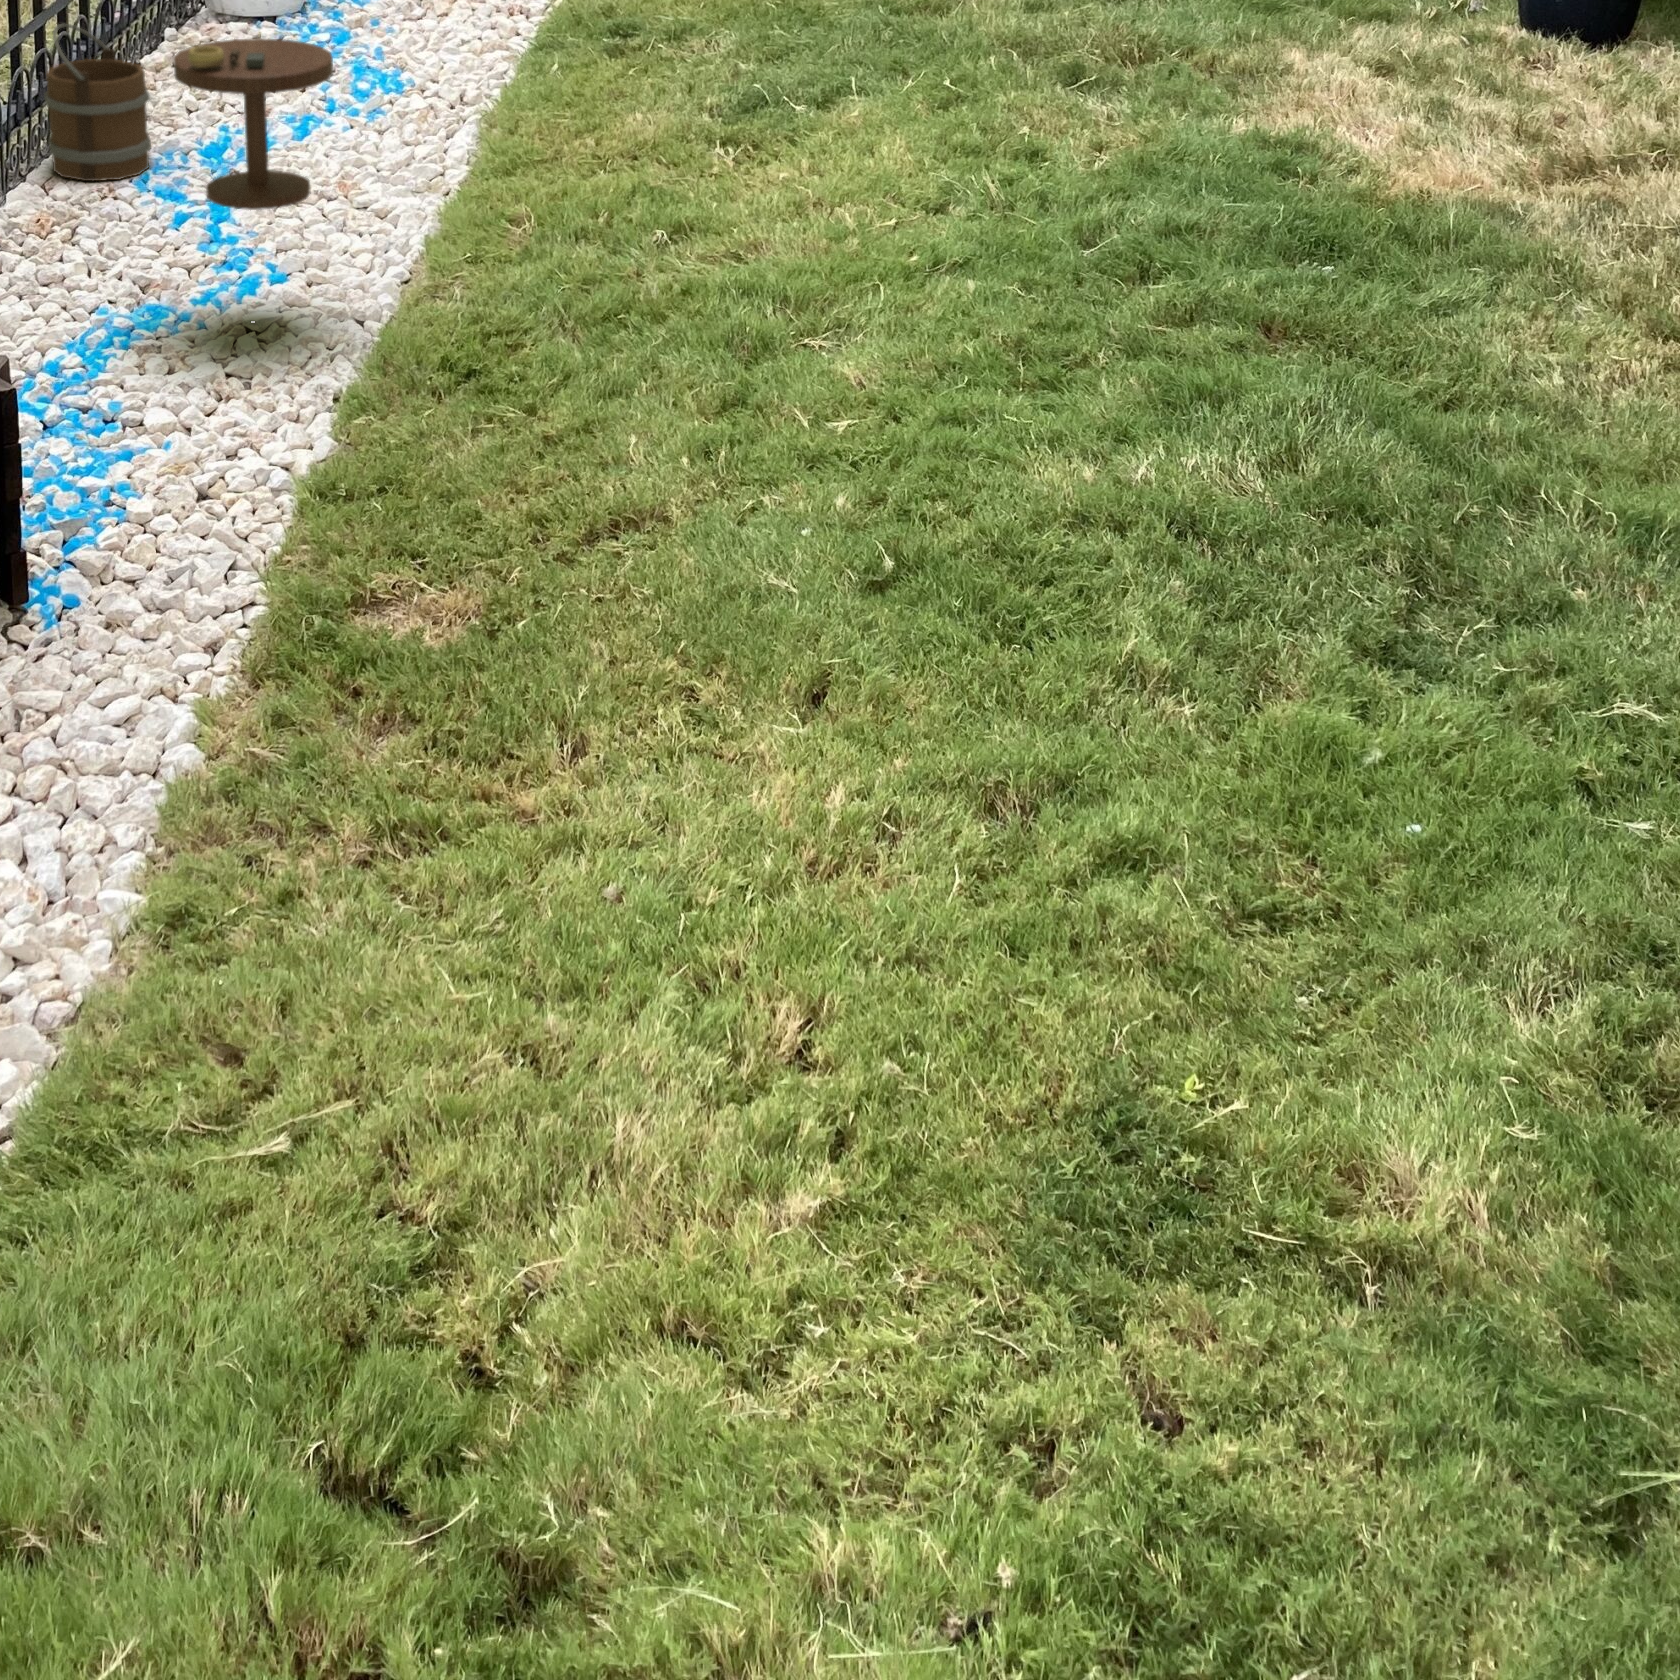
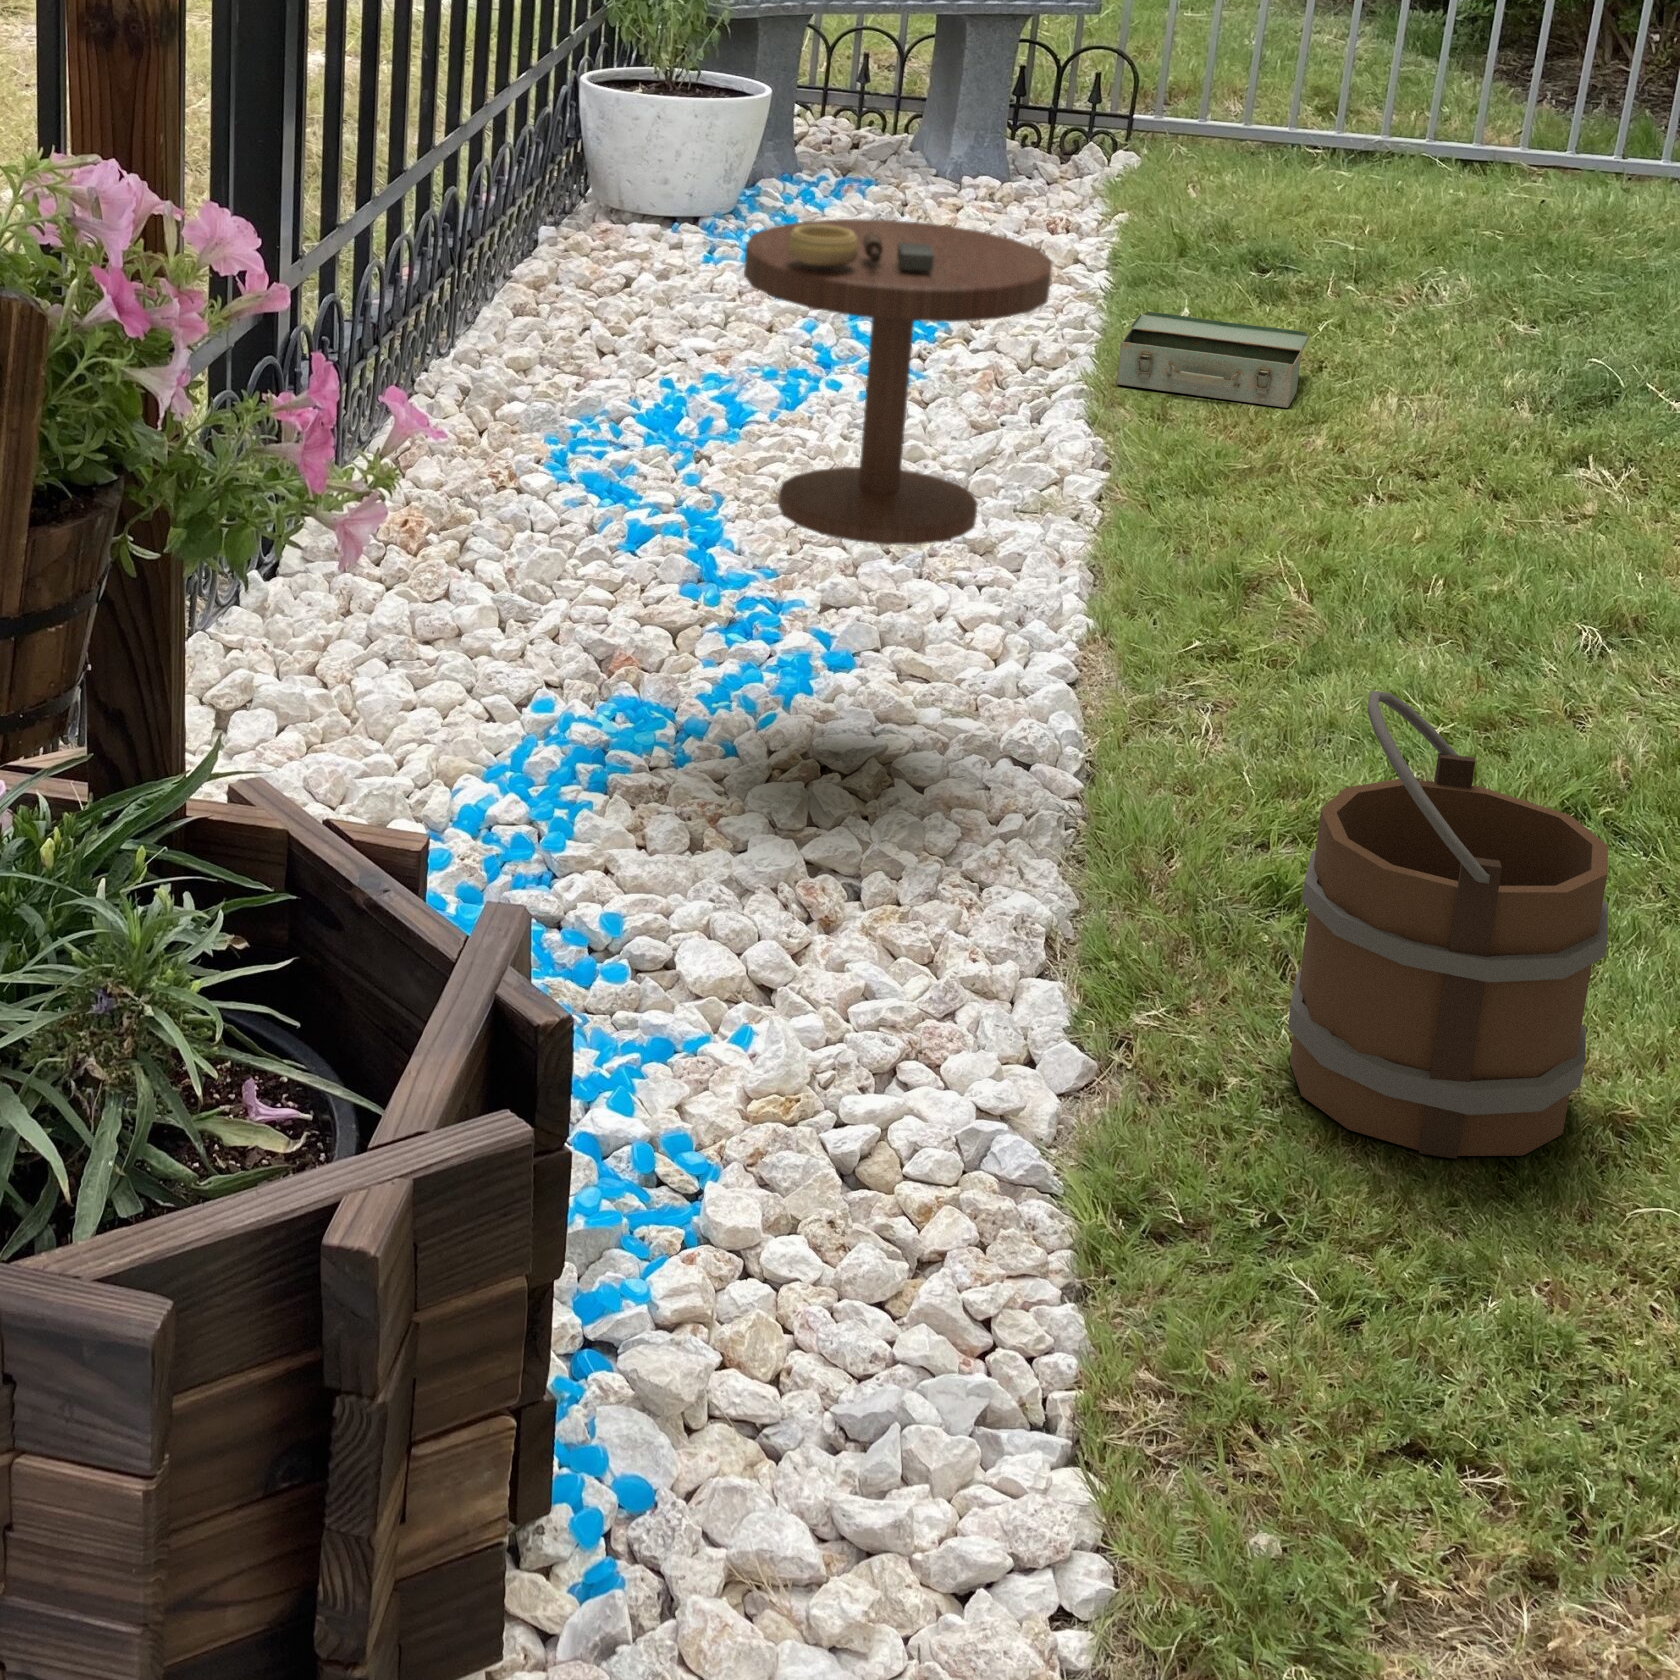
bucket: present [44,23,151,181] -> present [1288,691,1608,1159]
toolbox: none [496,68,612,122] -> present [1117,311,1310,408]

